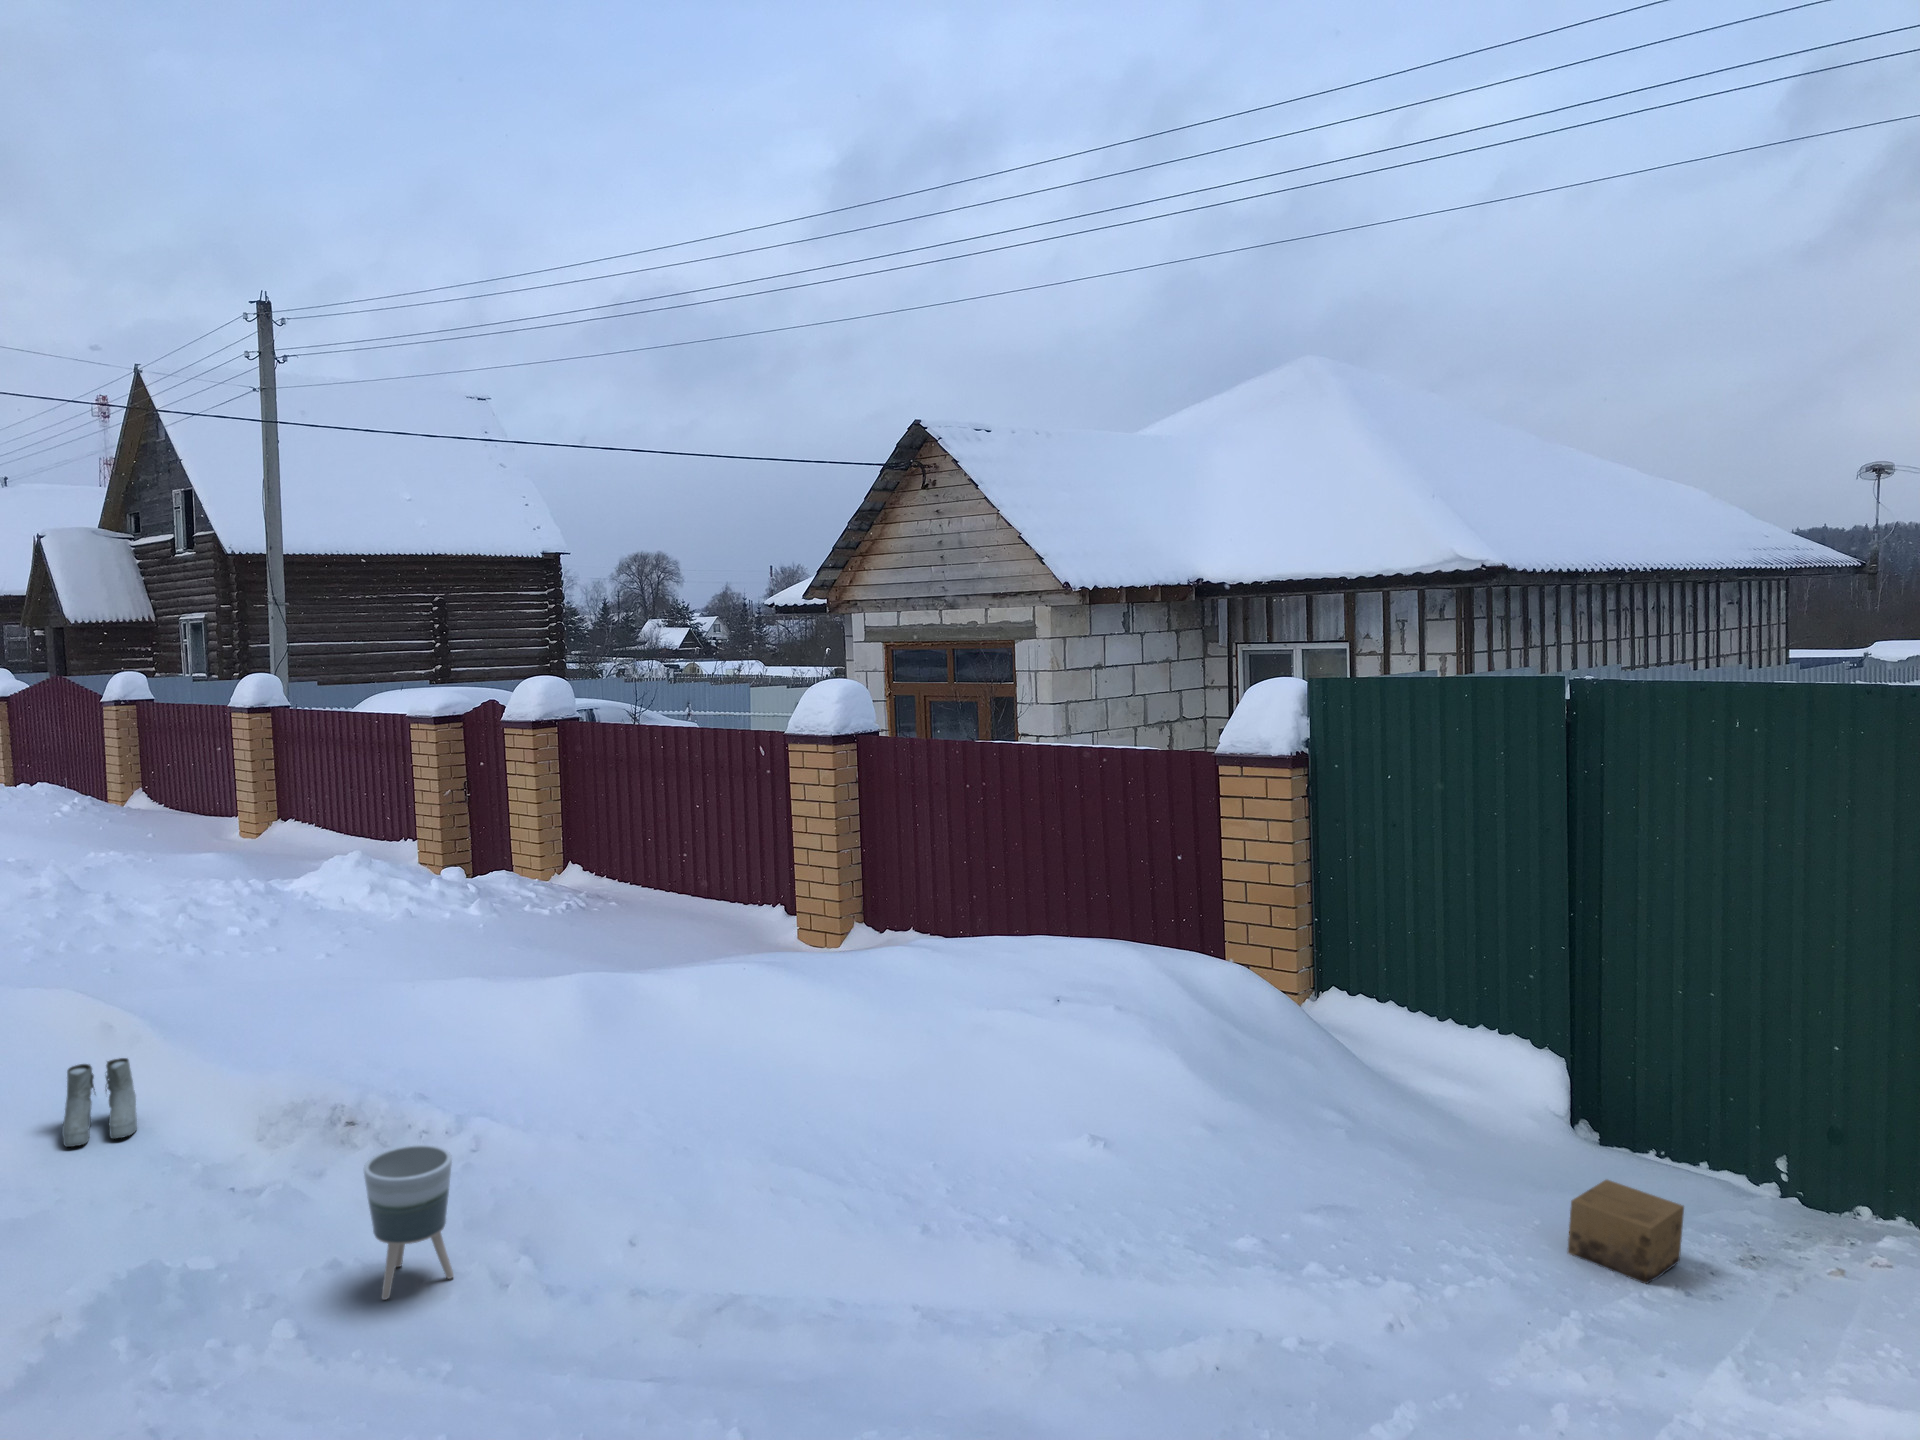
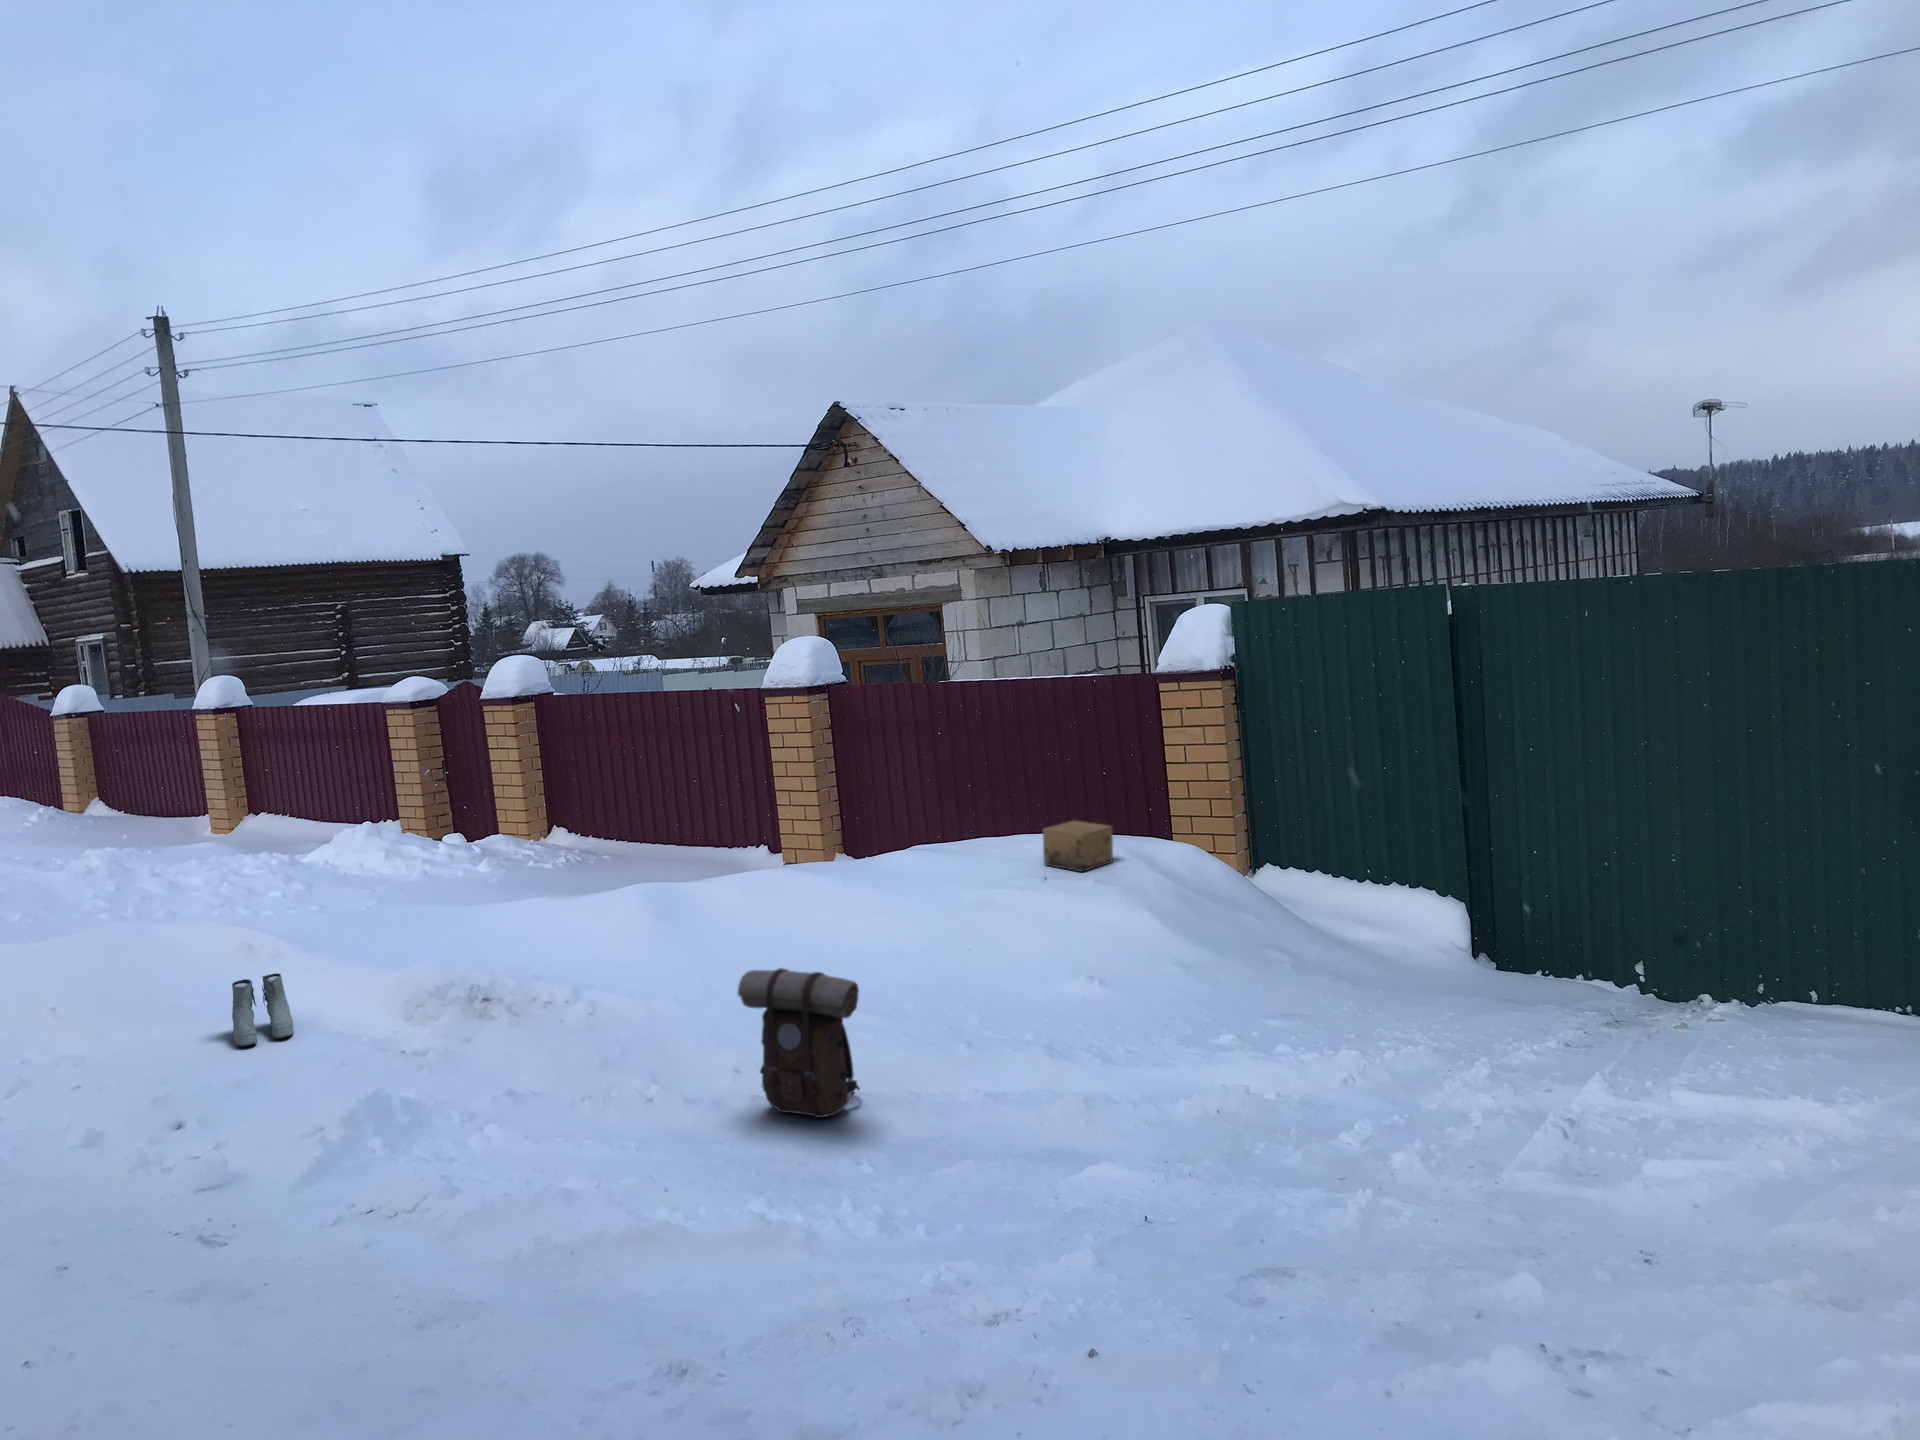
backpack: none [606,1132,759,1332] -> present [738,968,860,1118]
planter: present [364,1145,454,1300] -> none [538,1000,612,1119]
cardboard box: present [1568,1180,1684,1284] -> present [1043,821,1113,872]

